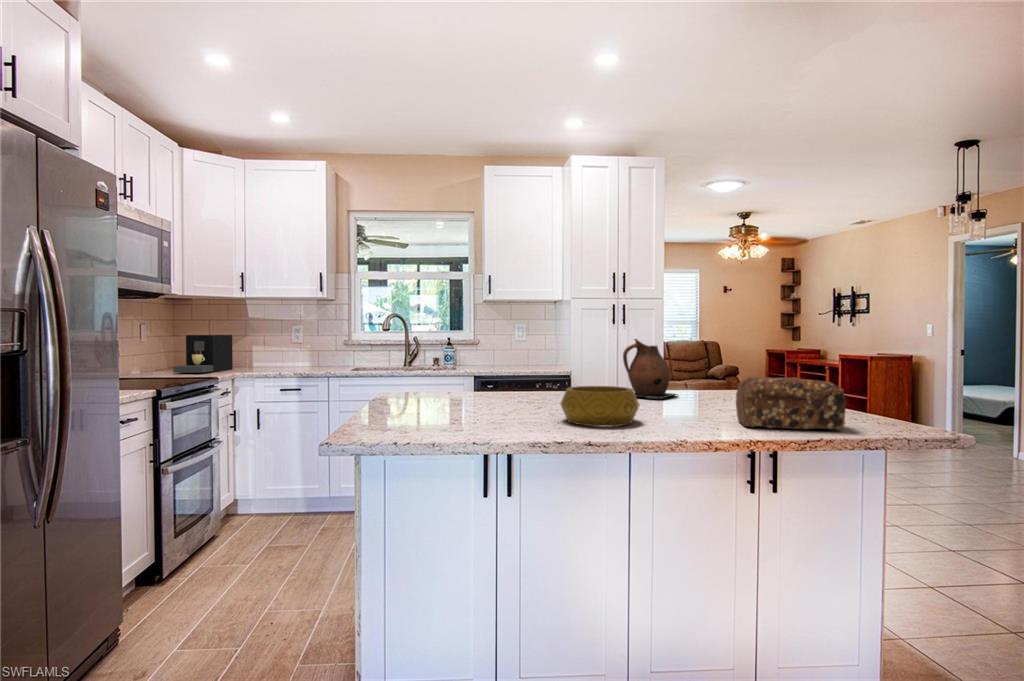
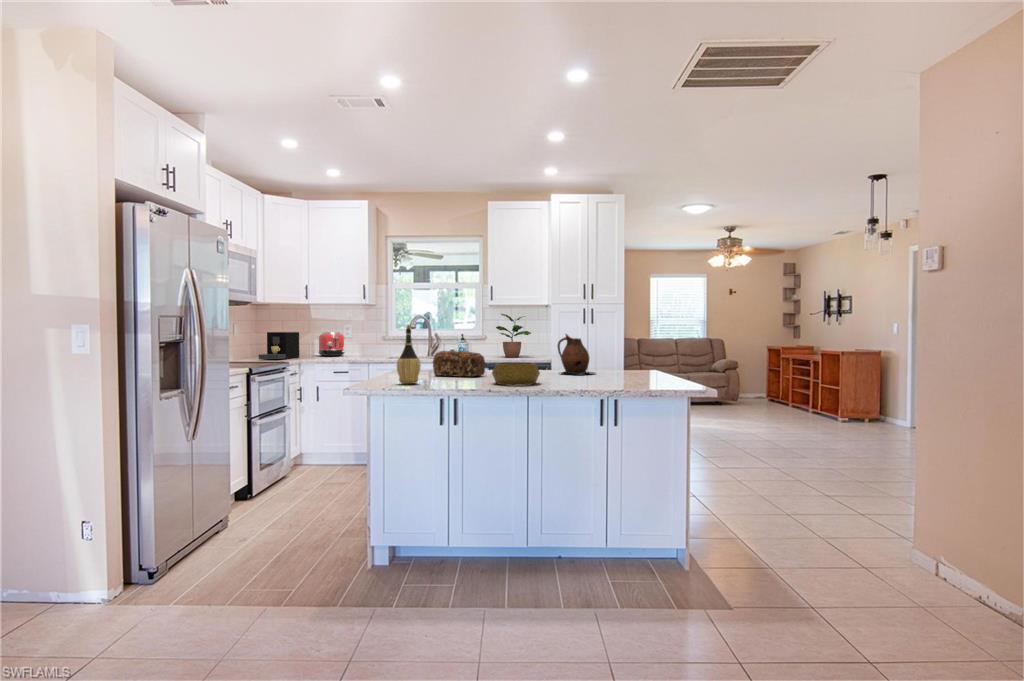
potted plant: none [496,311,544,367] -> present [496,314,531,357]
wine bottle: none [405,326,445,426] -> present [397,325,421,384]
toaster: none [258,335,296,367] -> present [319,332,344,356]
bread loaf: present [736,377,846,429] -> present [433,351,485,377]

